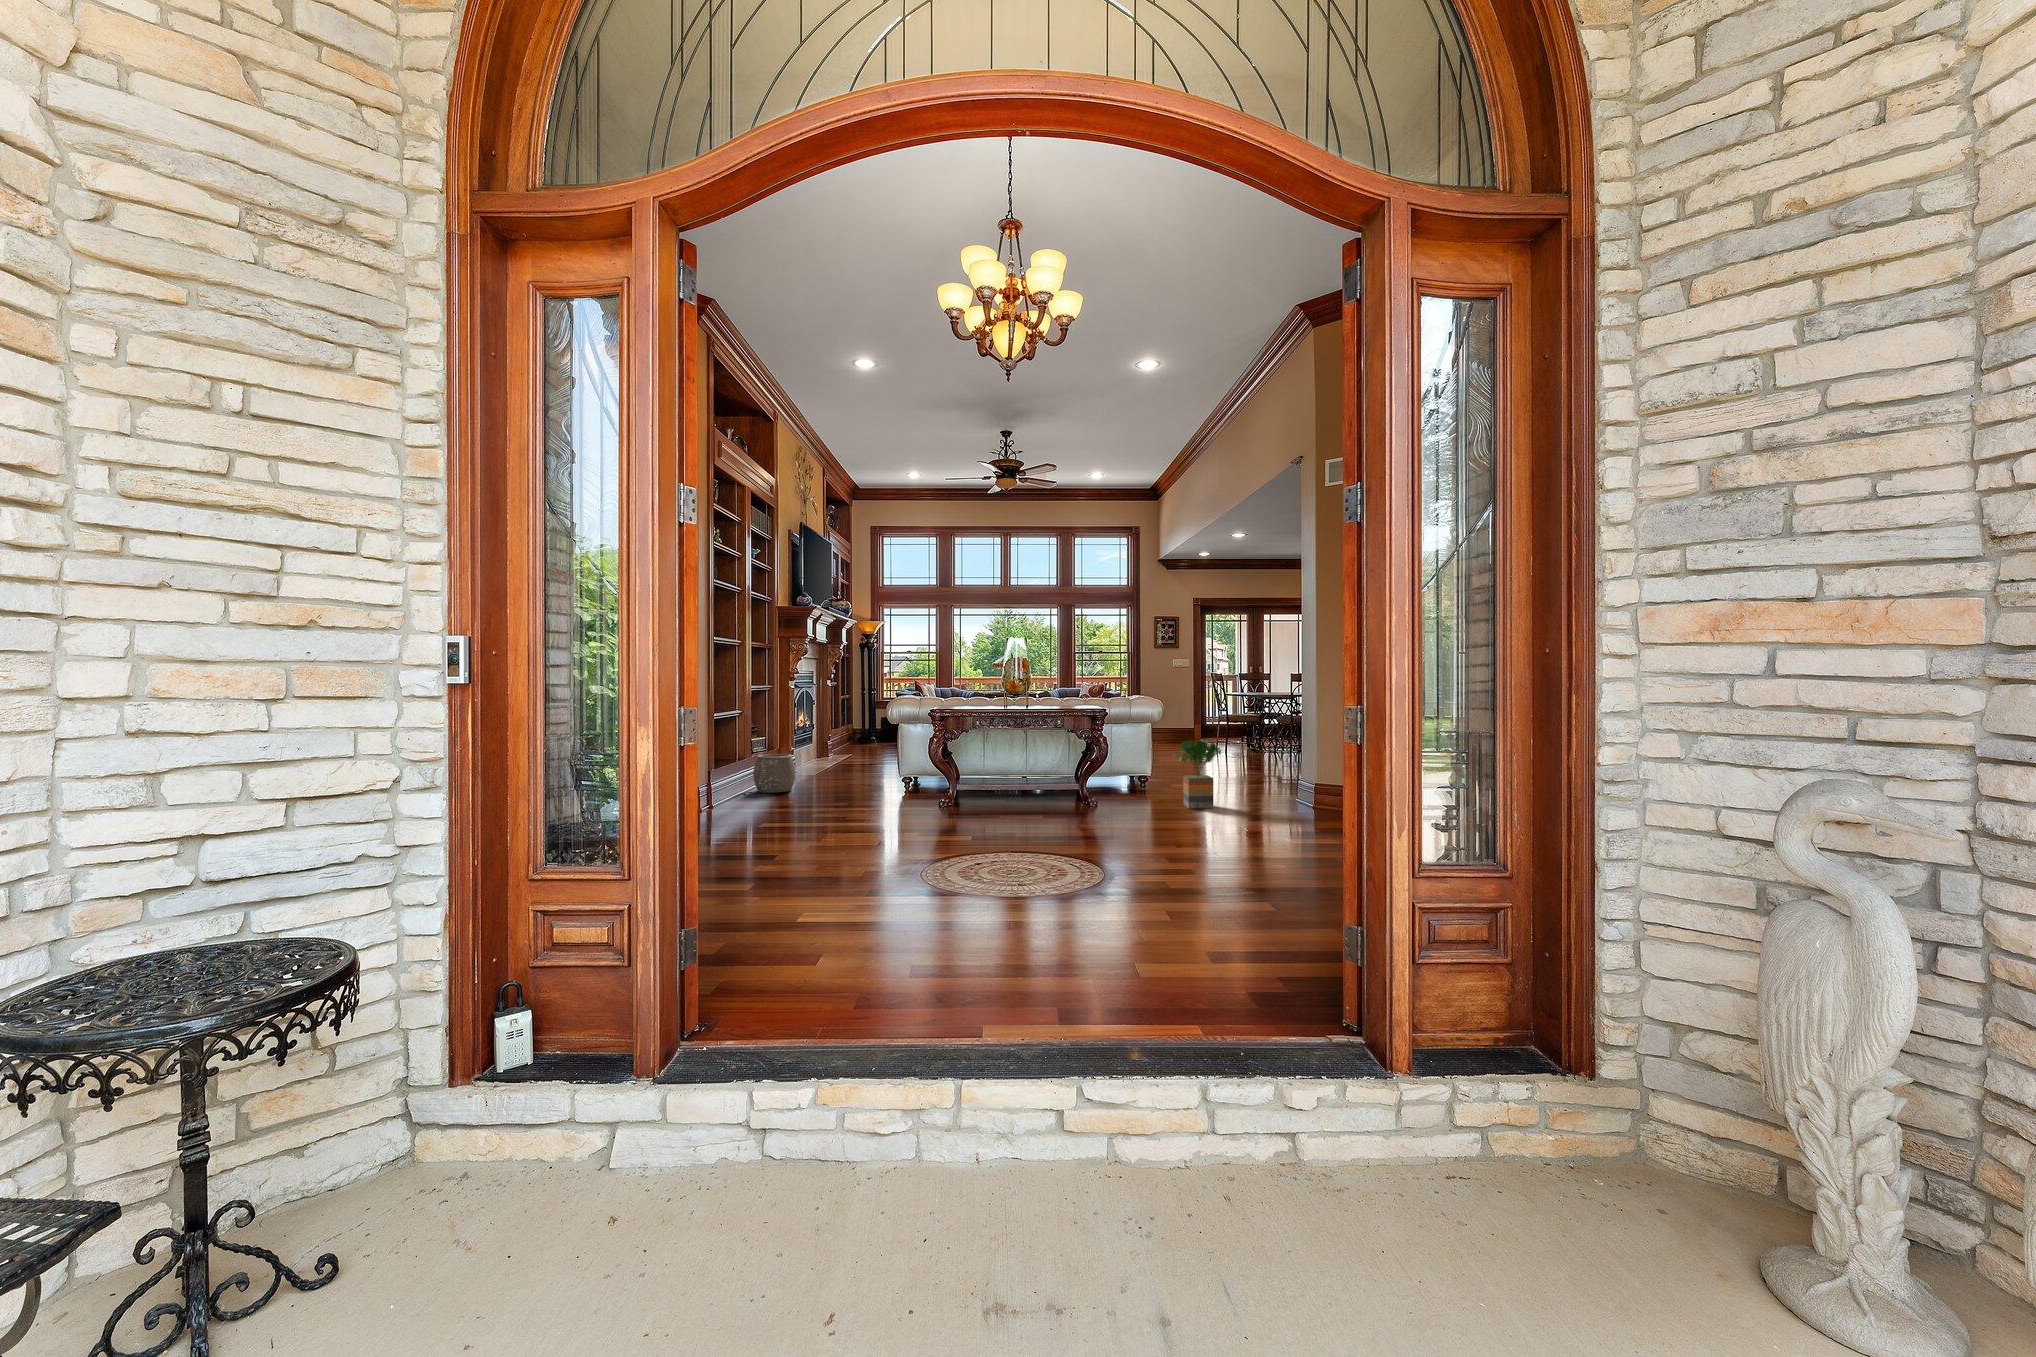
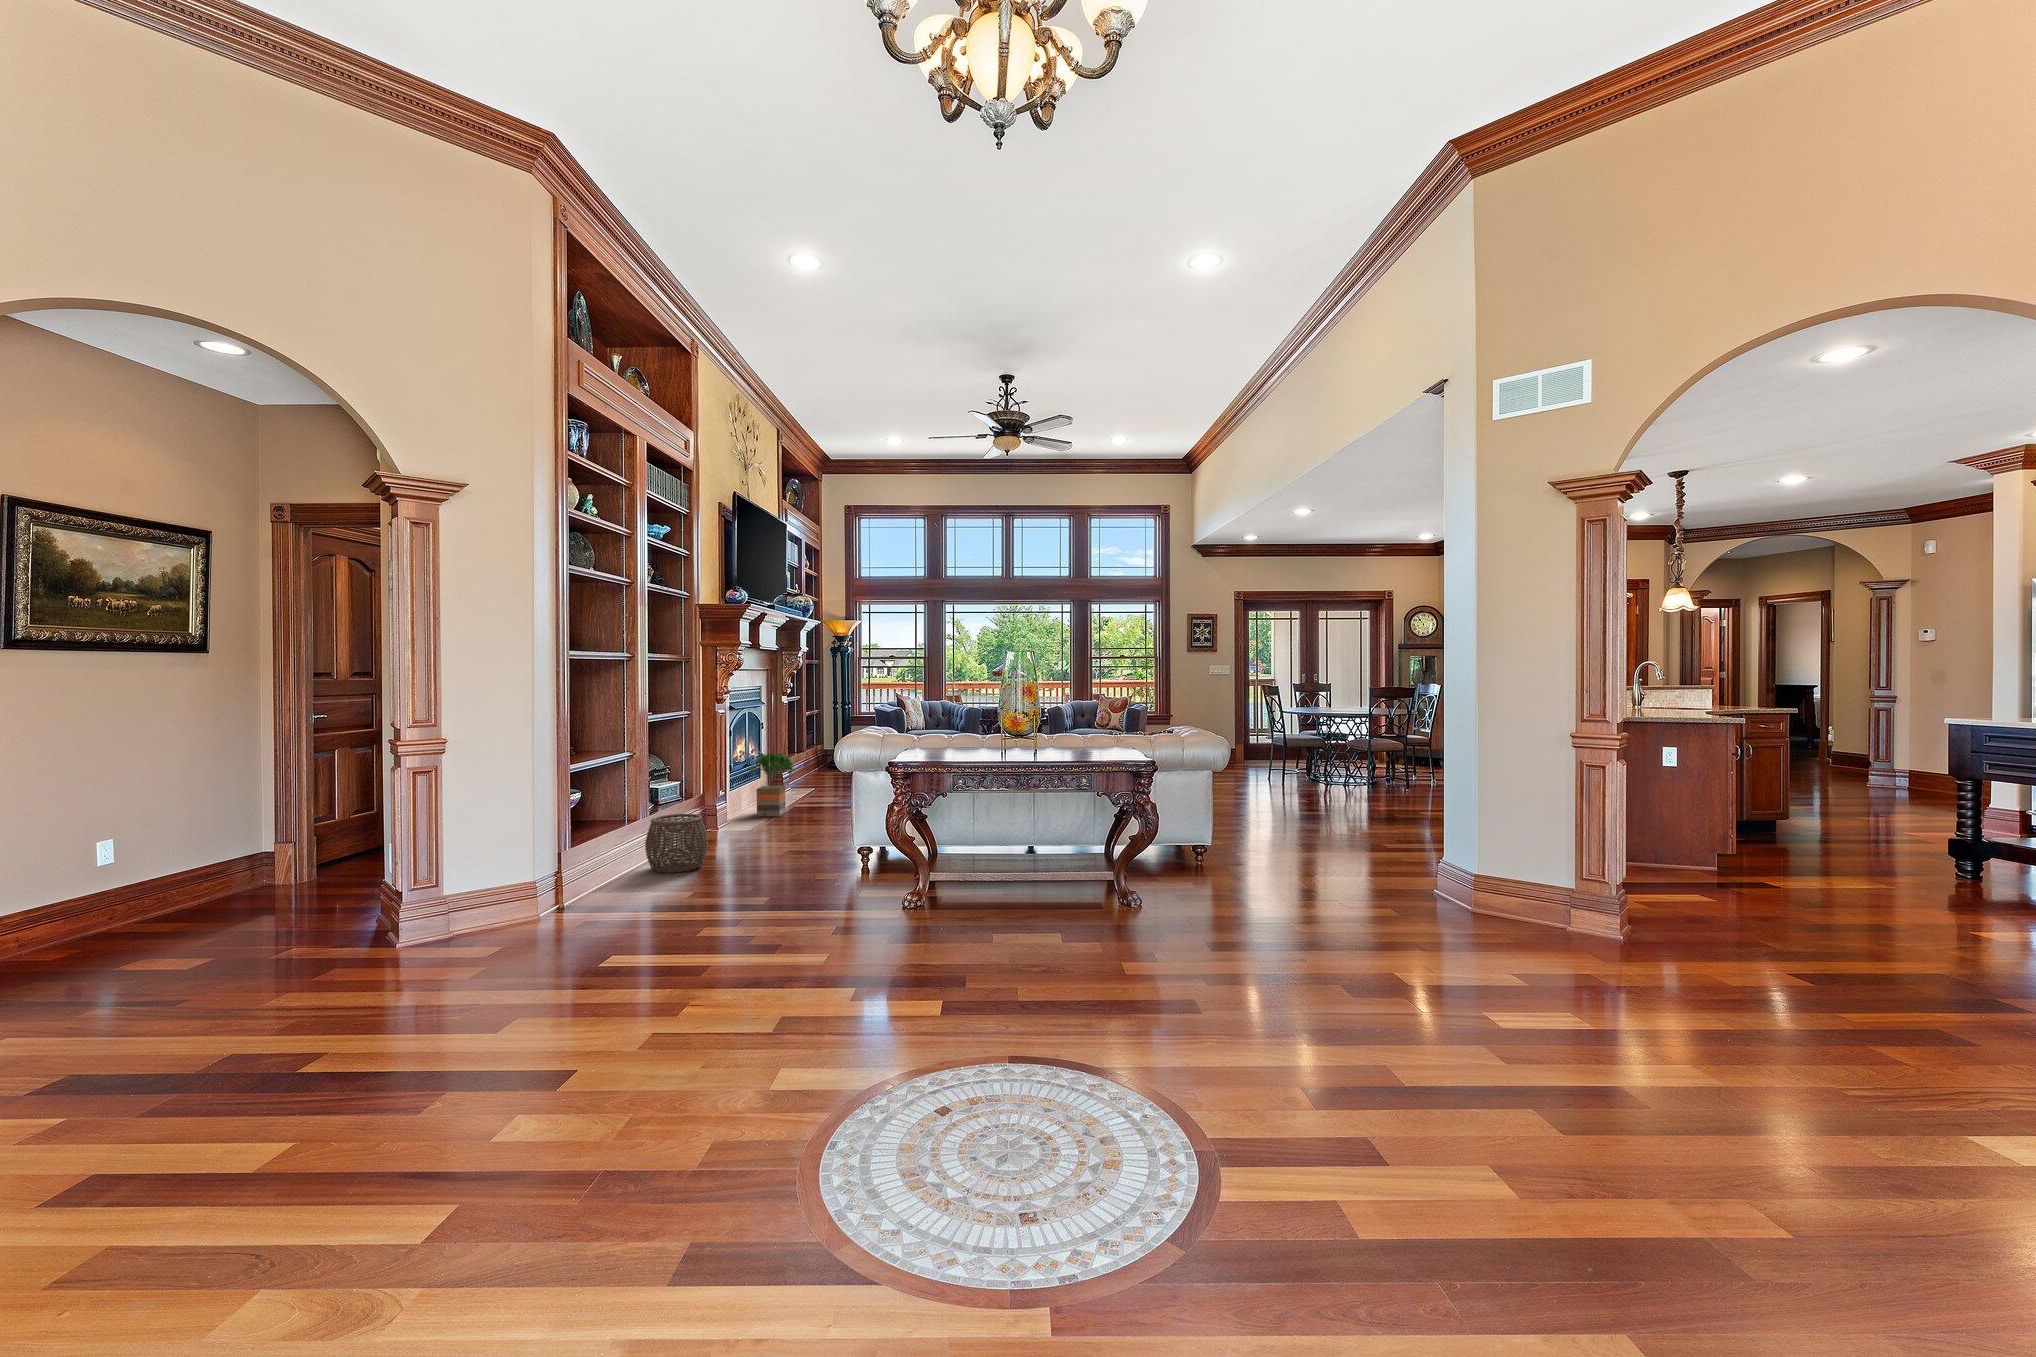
potted tree: present [1174,739,1221,809] -> present [750,753,794,816]

